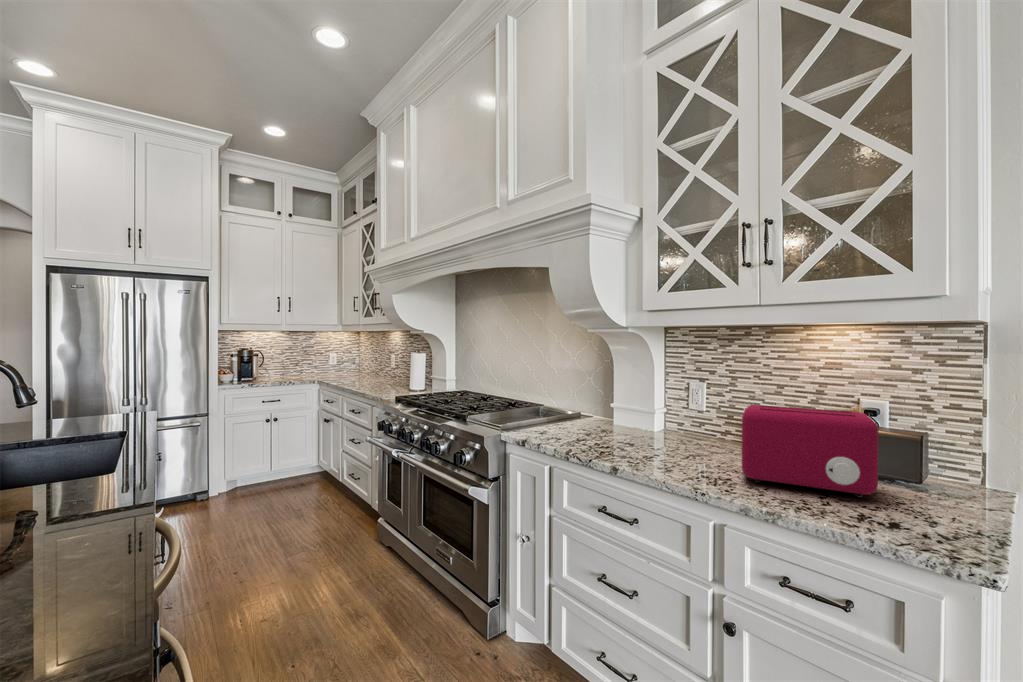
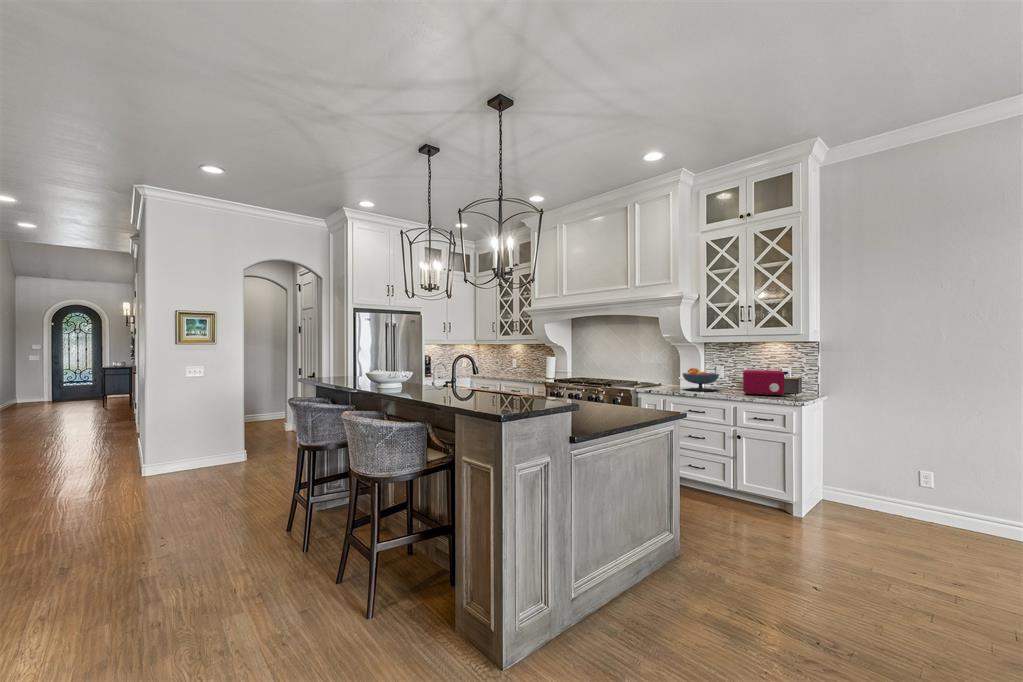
fruit bowl: none [598,387,688,450] -> present [683,368,719,391]

